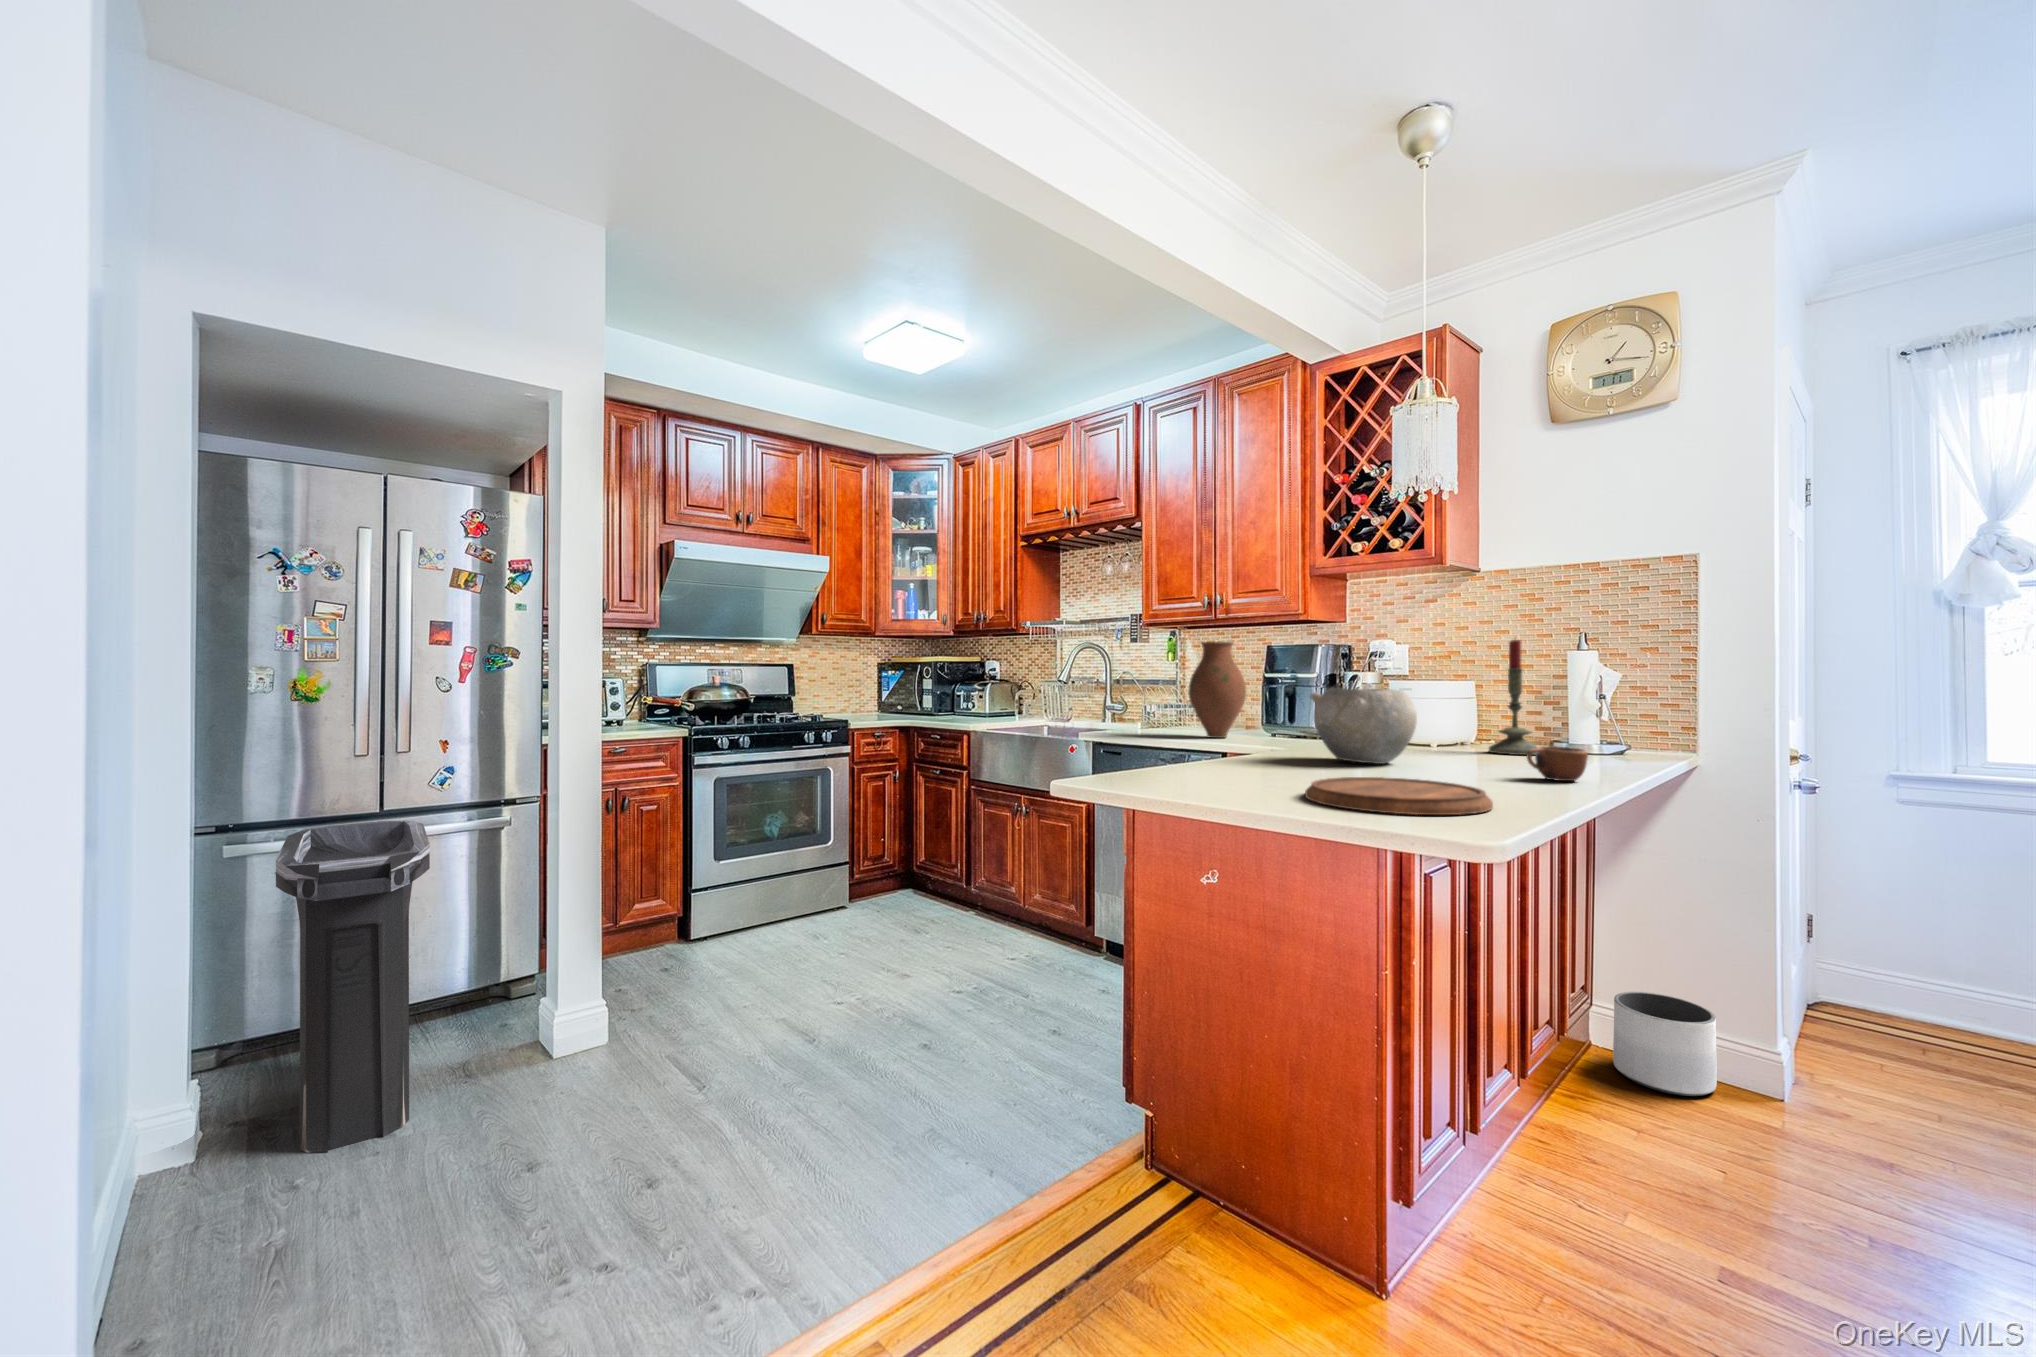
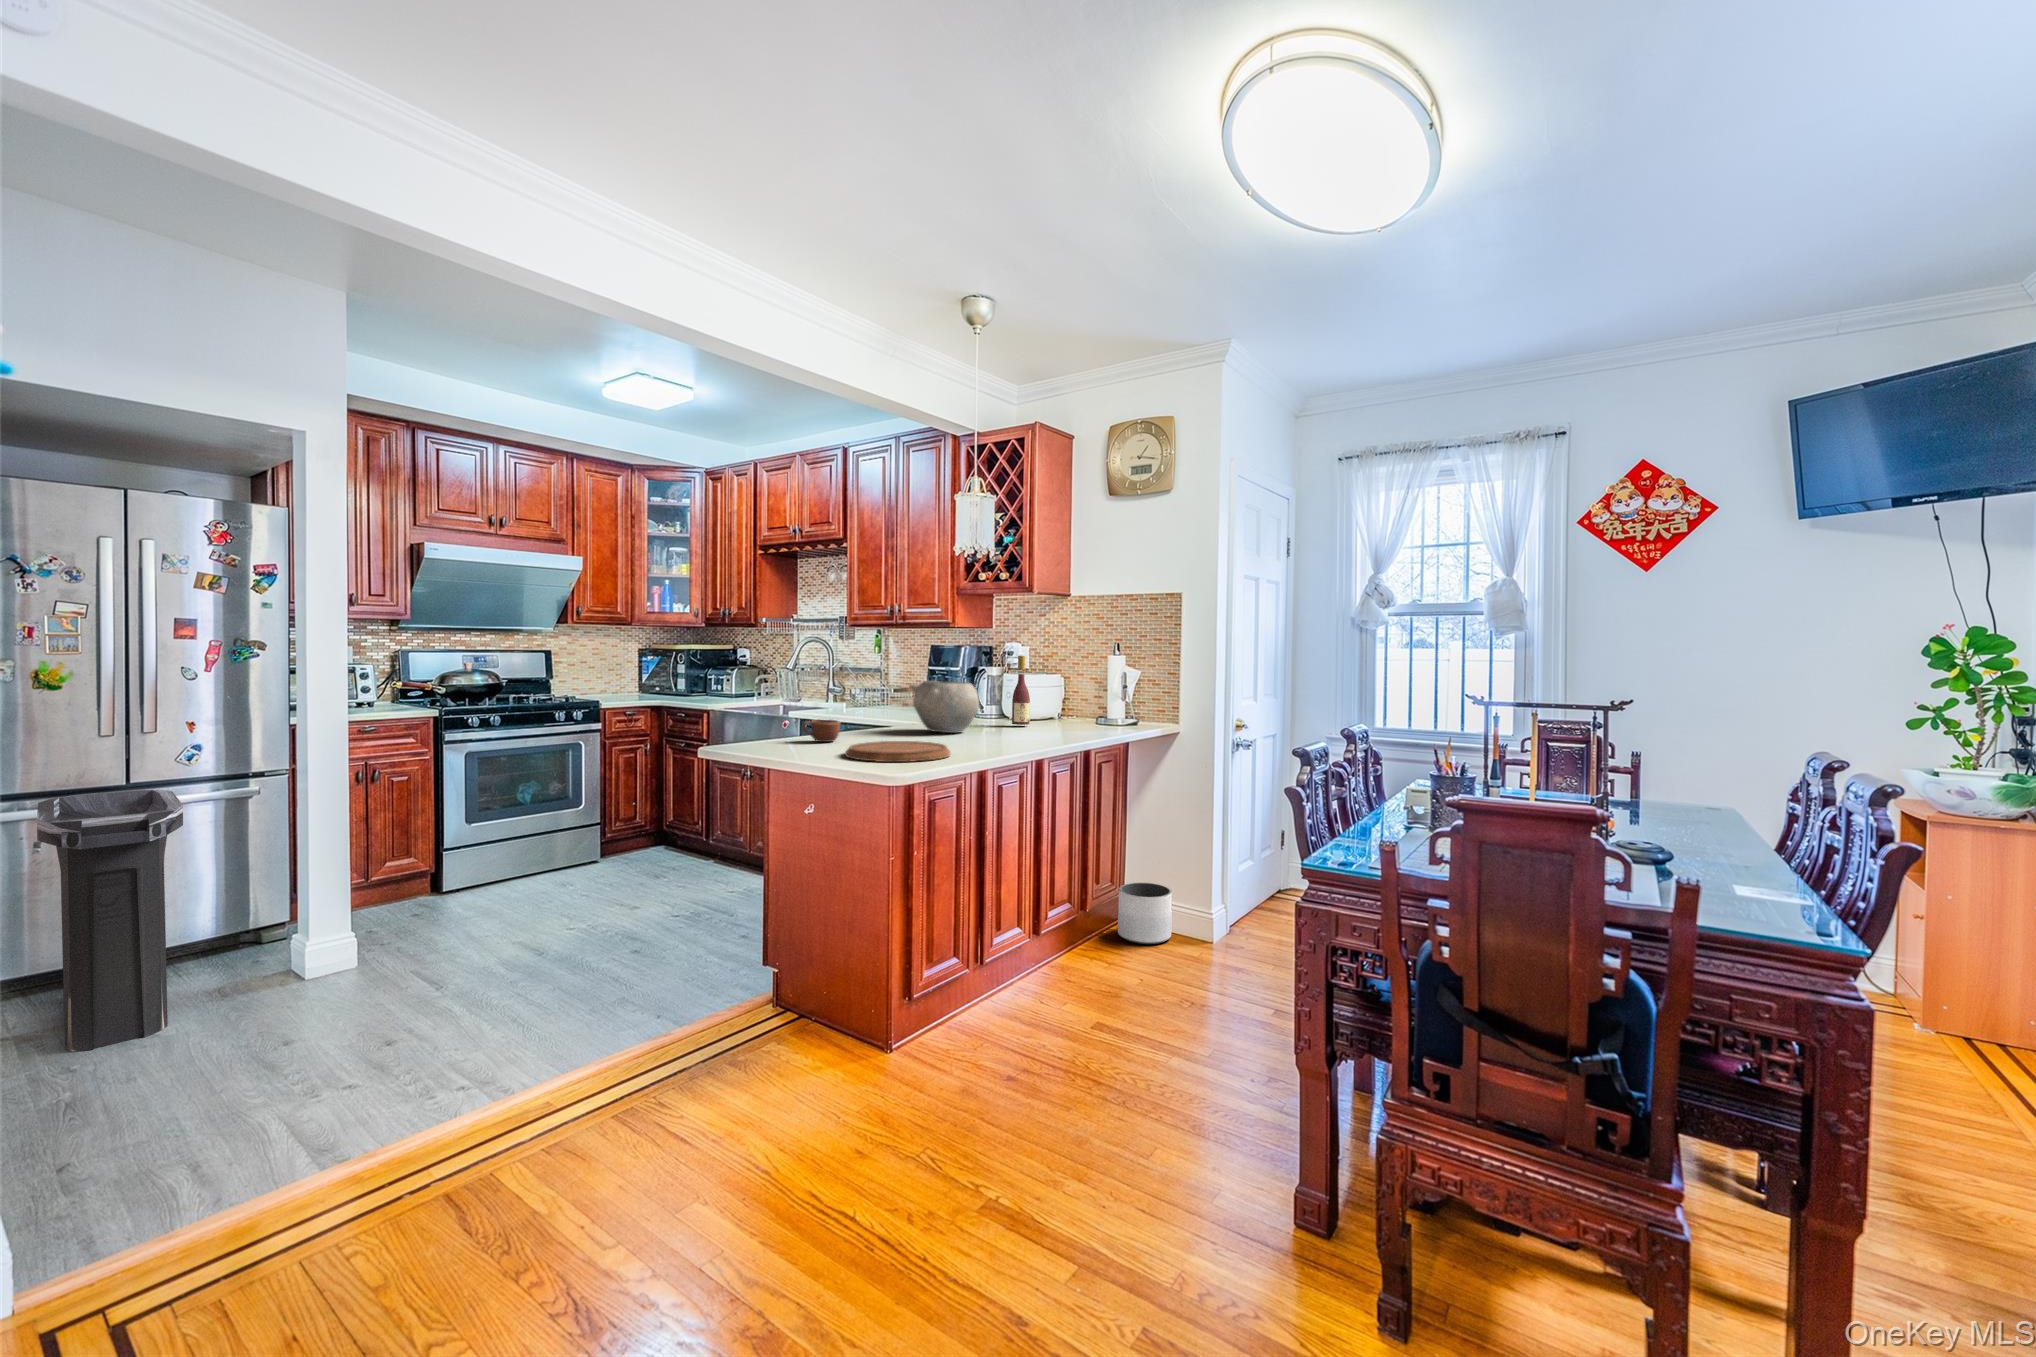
candle: present [1489,640,1536,755] -> none [1052,645,1084,726]
vase: present [1188,642,1246,738] -> none [865,642,909,715]
wine bottle: none [1433,653,1465,755] -> present [1012,656,1030,725]
mug: present [1527,746,1588,781] -> present [802,720,840,742]

